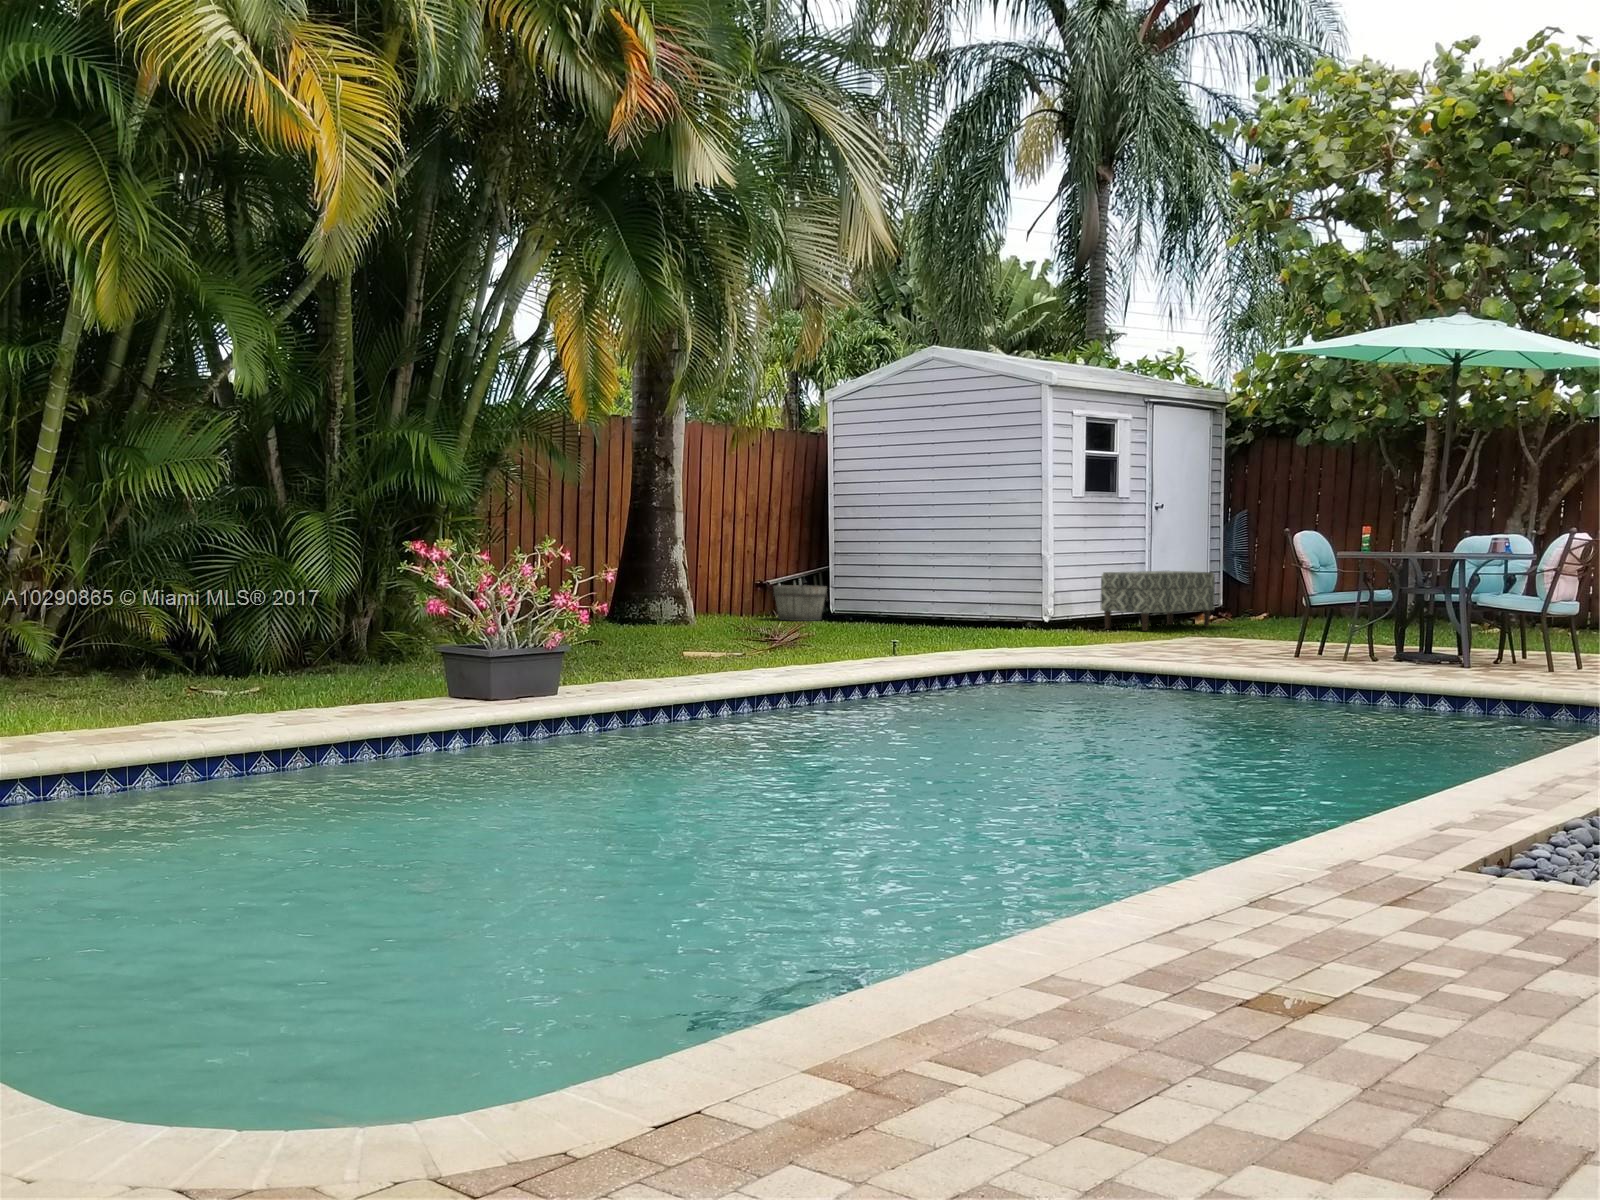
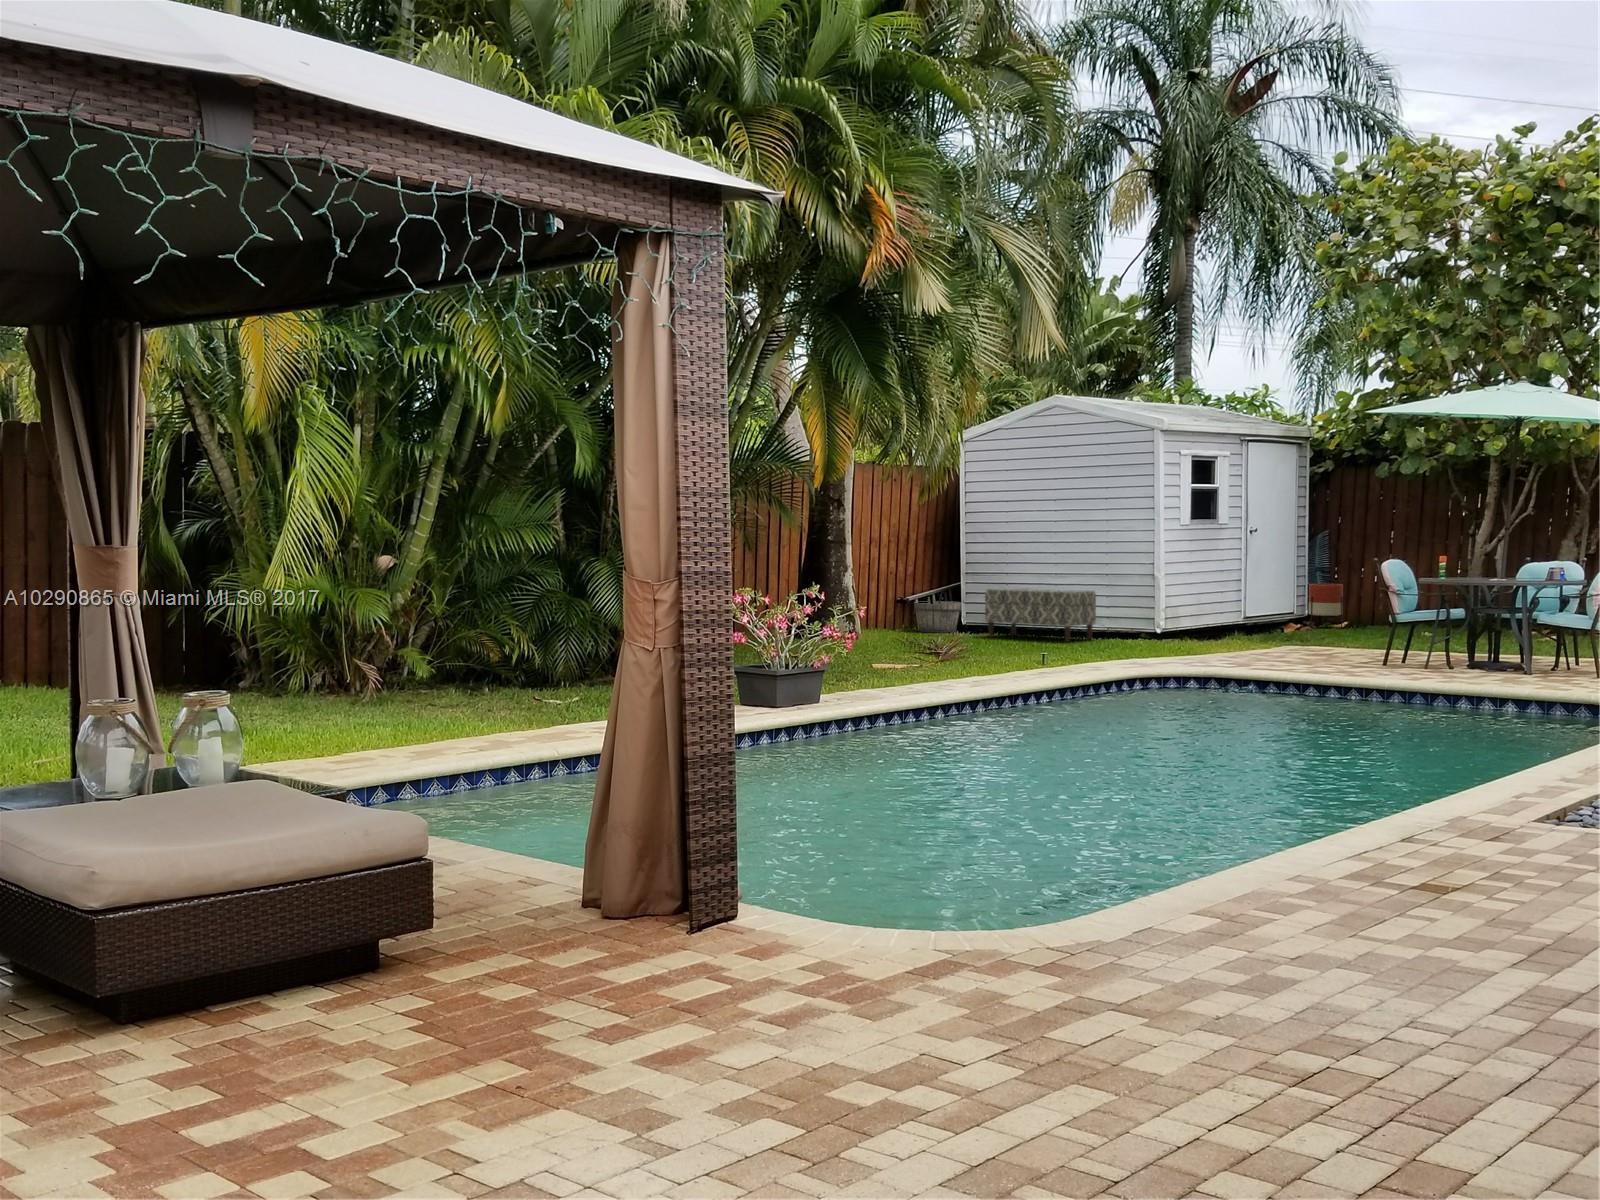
planter: none [1223,569,1261,620] -> present [1308,584,1343,629]
bench: present [1100,571,1215,631] -> present [985,588,1096,642]

